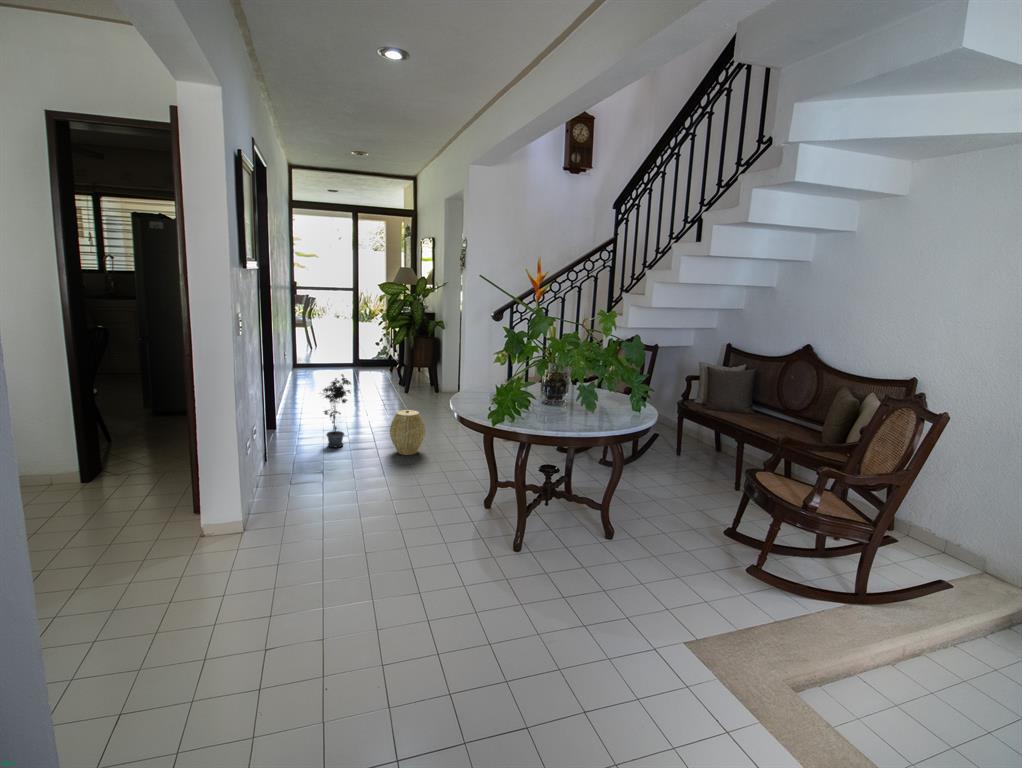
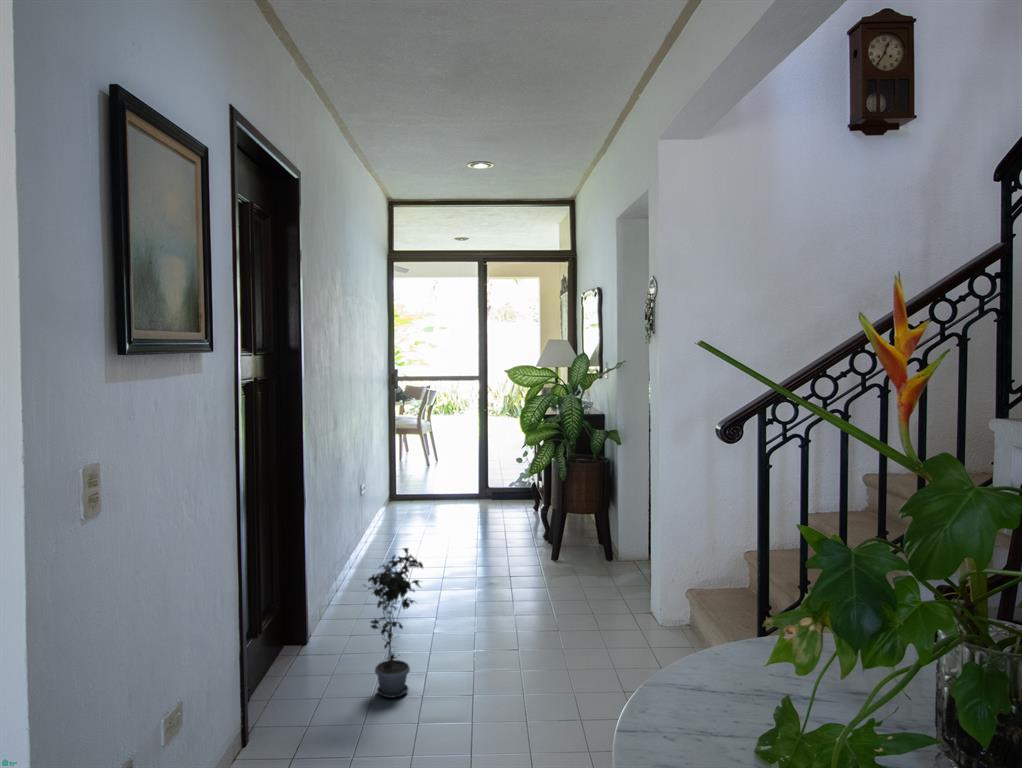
woven basket: present [390,410,425,455] -> none [493,627,568,731]

